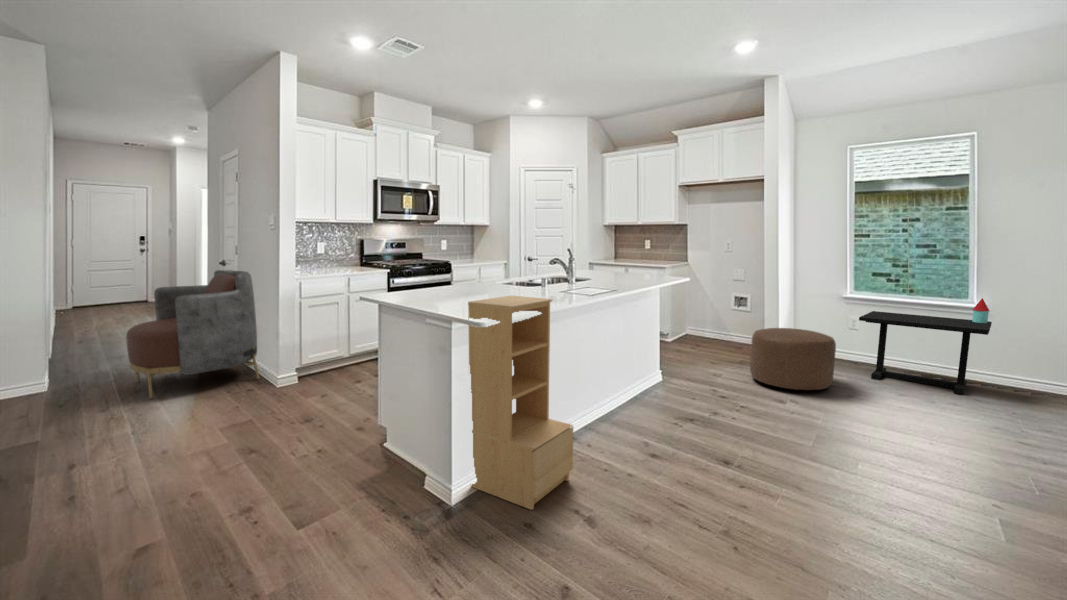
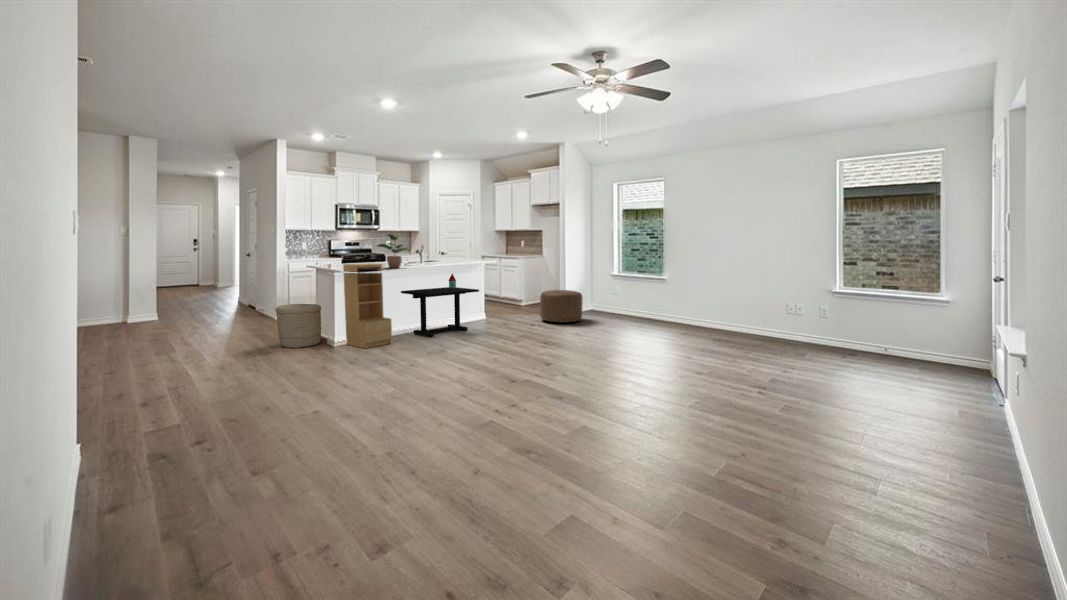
potted plant: none [517,231,576,302] -> present [378,234,410,268]
armchair: present [126,270,260,399] -> none [196,258,266,323]
side table: present [859,298,992,394] -> present [401,274,479,337]
woven basket: none [305,387,409,510] -> present [276,304,321,348]

